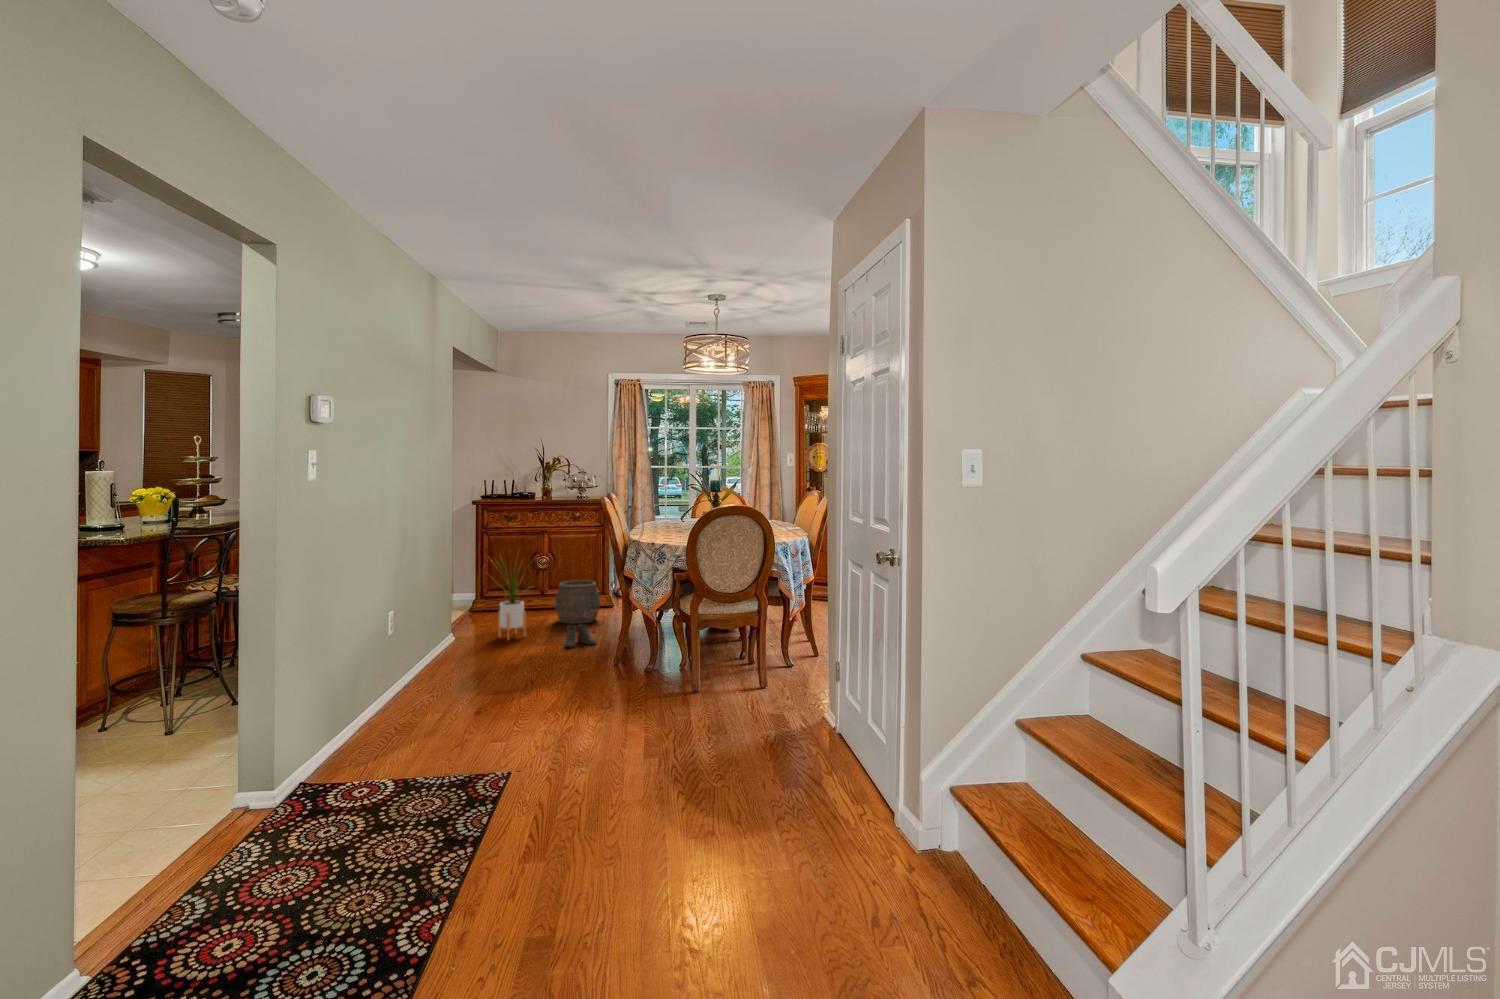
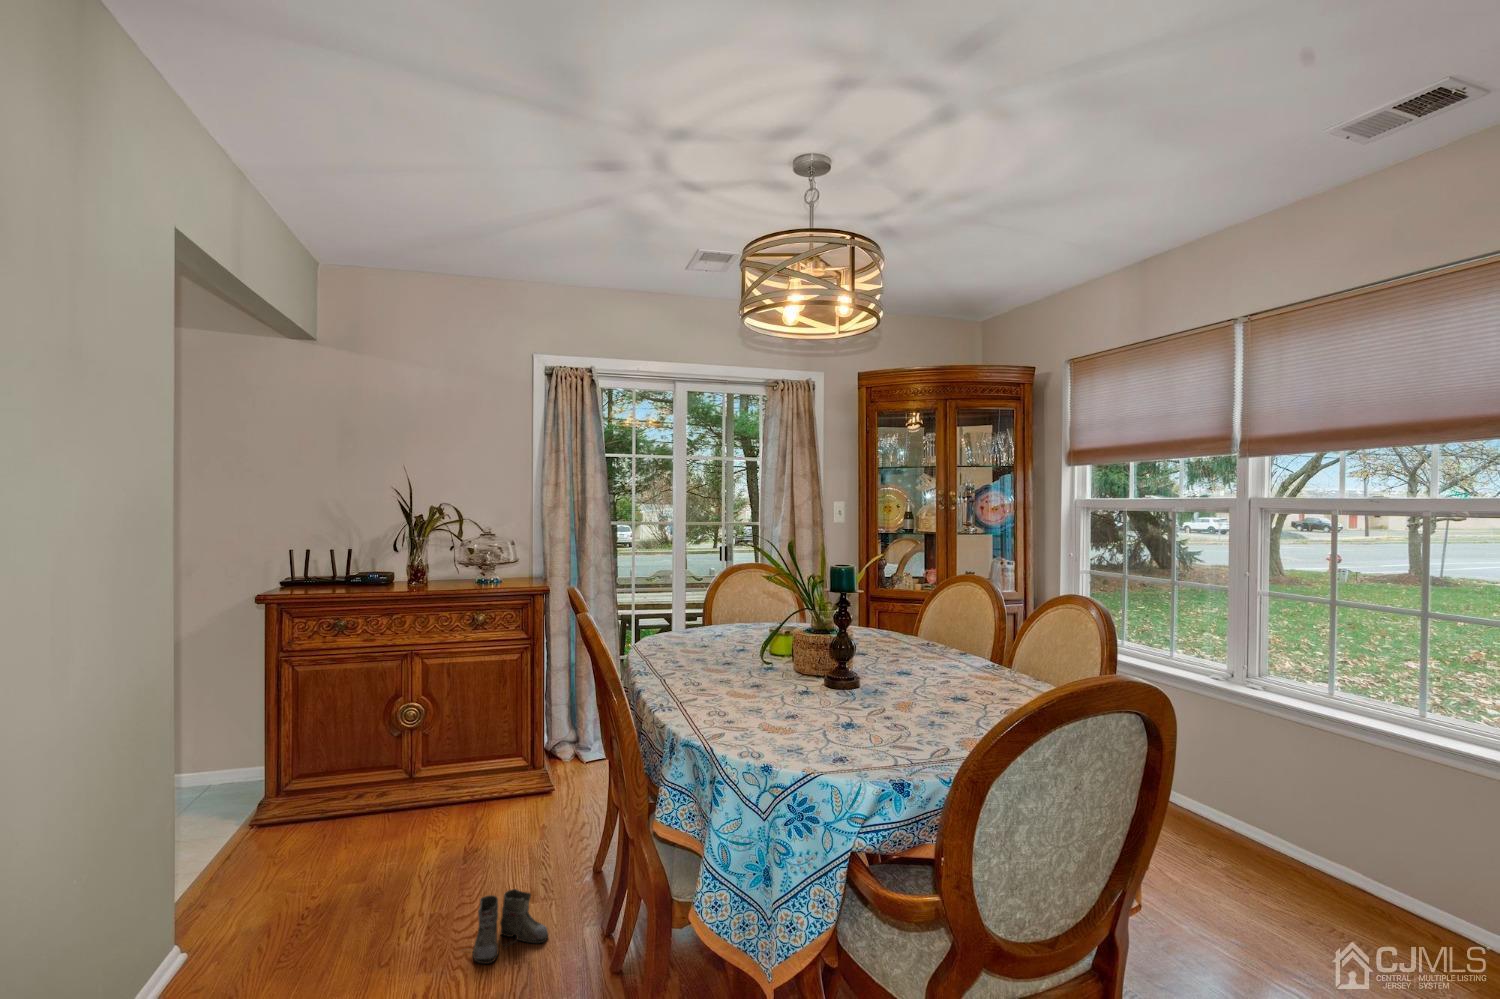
house plant: present [491,553,526,640] -> none [276,707,404,941]
woven basket: present [555,580,600,624] -> none [437,752,534,857]

